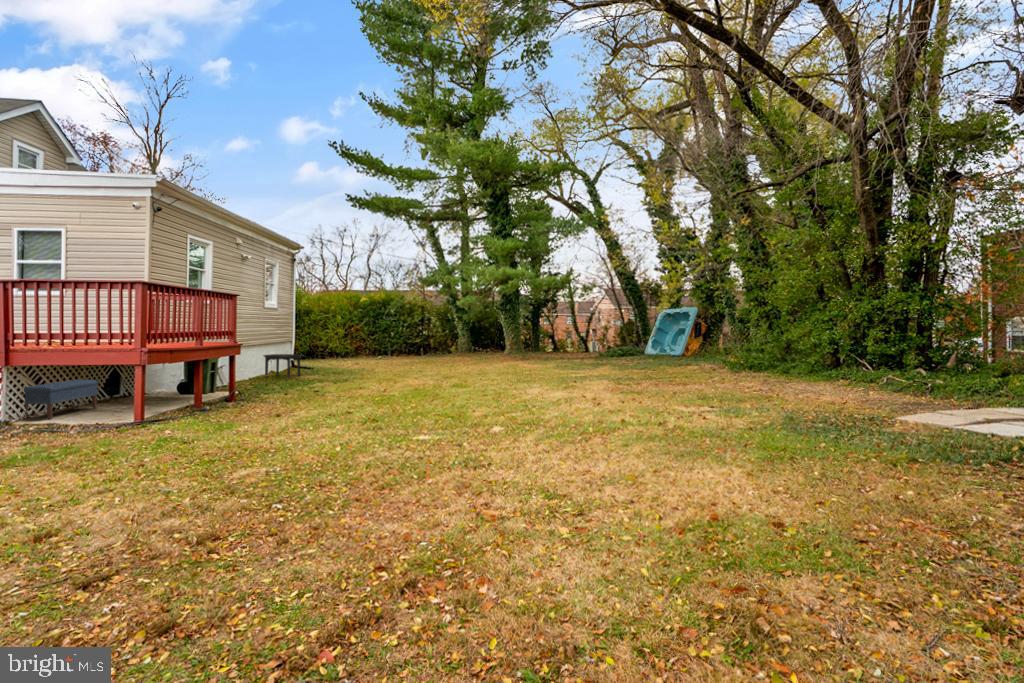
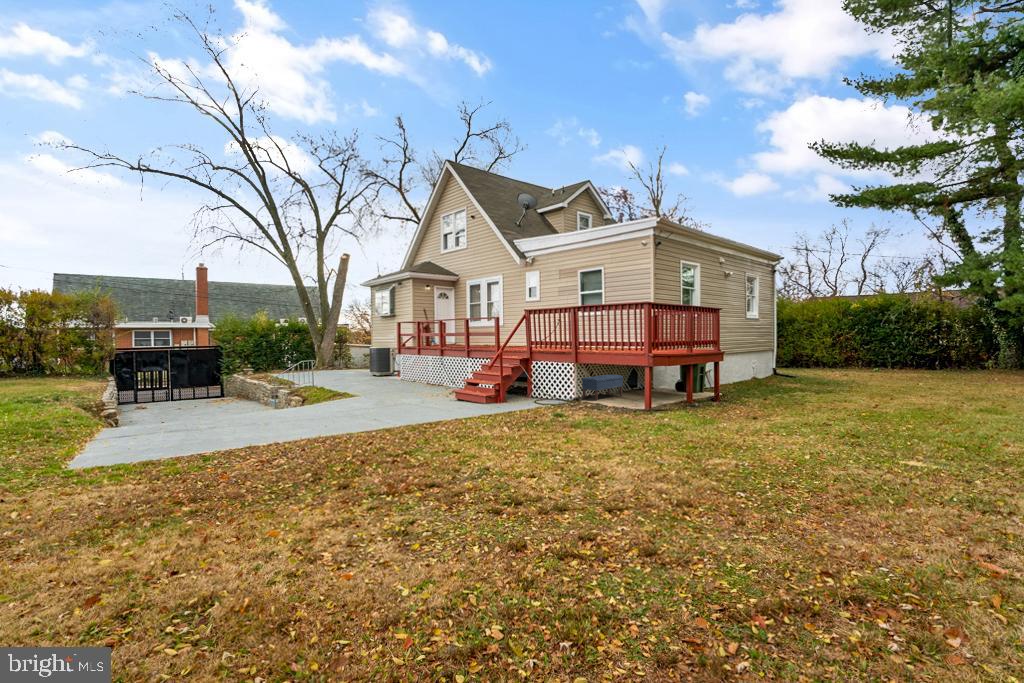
round table: present [263,354,302,378] -> none [745,360,783,383]

